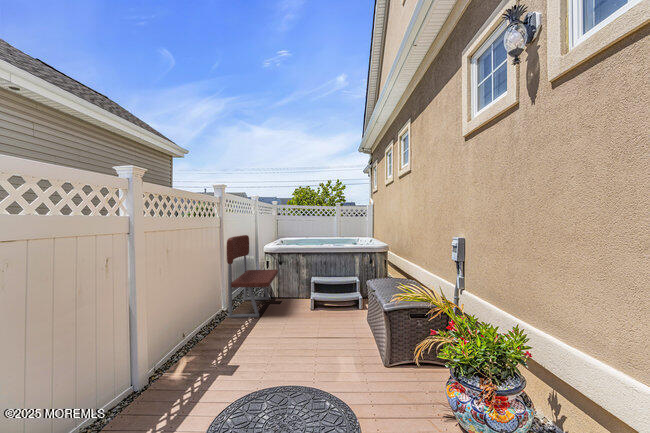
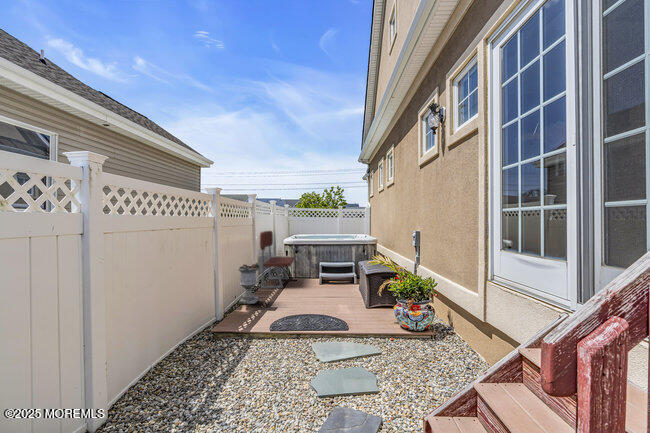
planter: none [177,289,215,357] -> present [238,263,260,305]

